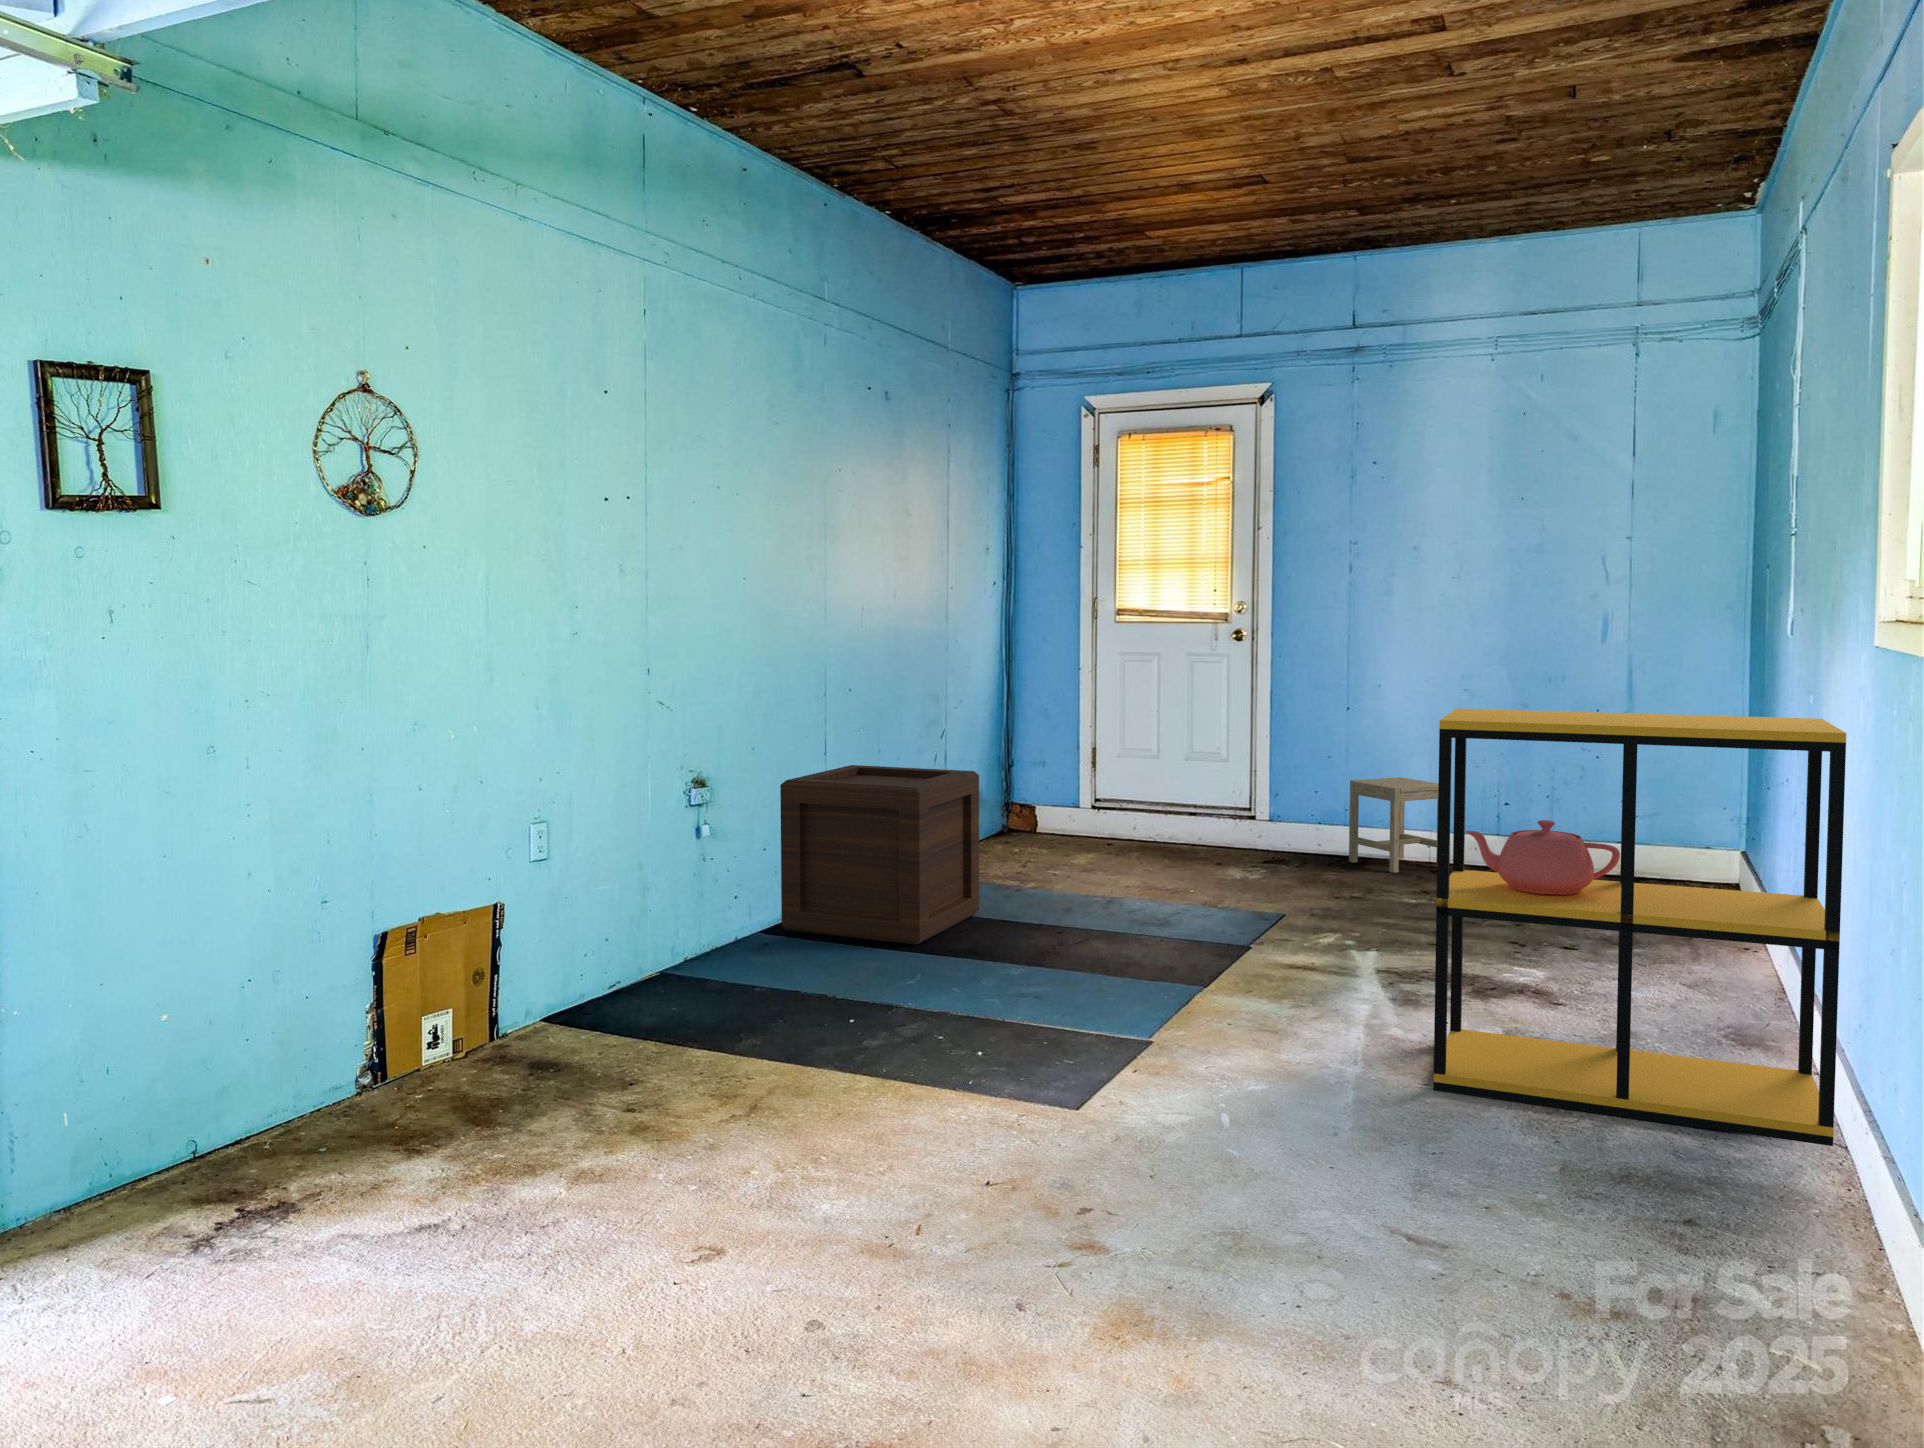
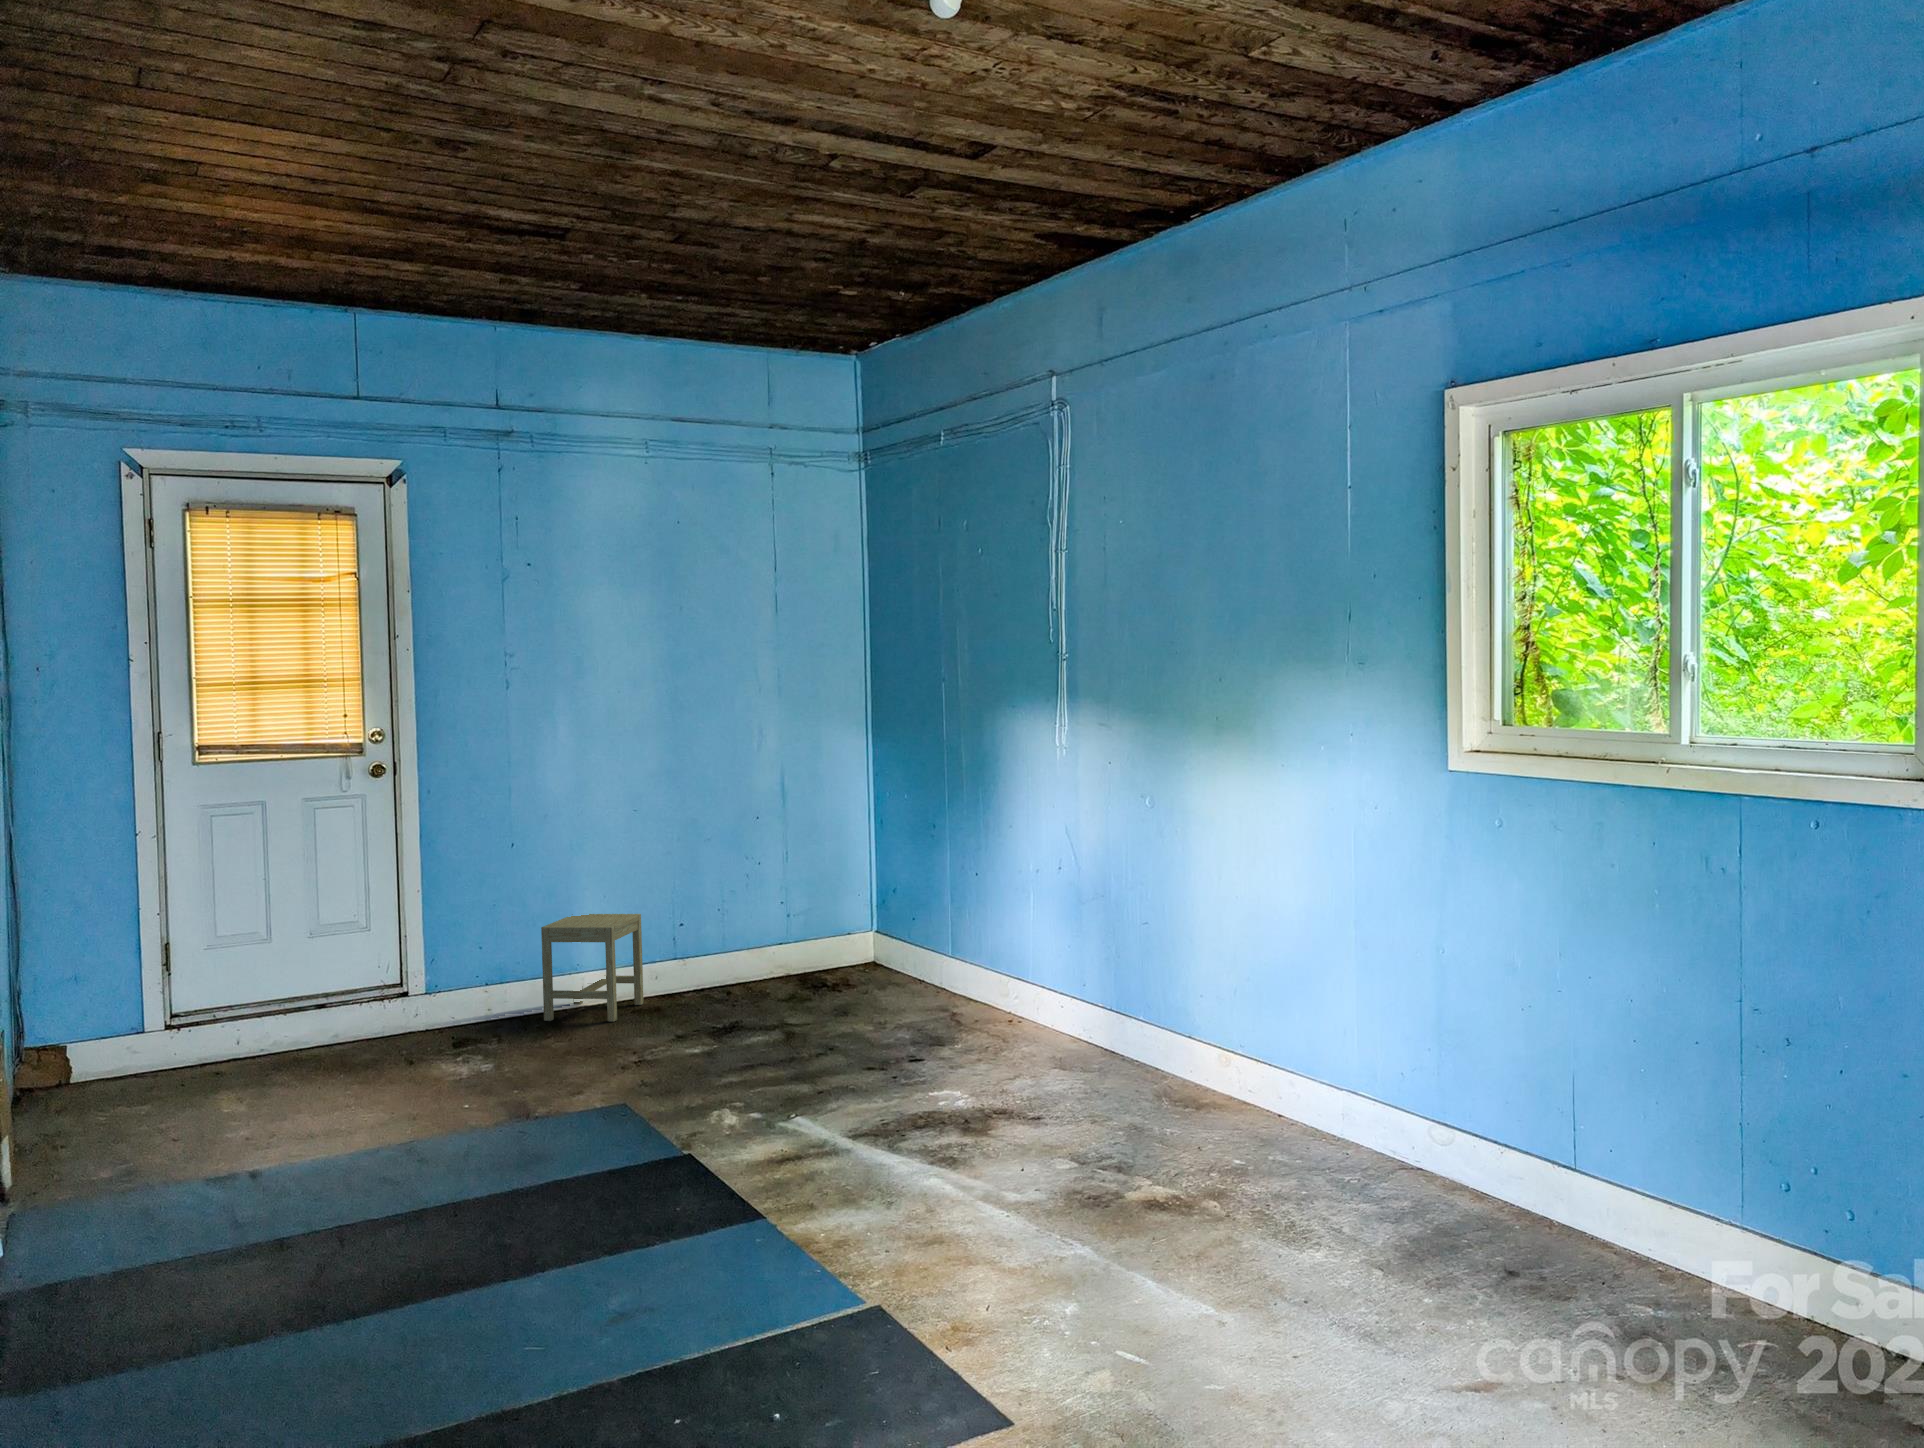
shelving unit: present [1433,708,1846,1146] -> none [1053,812,1392,1225]
wooden crate: present [780,765,979,944] -> none [7,1012,327,1383]

